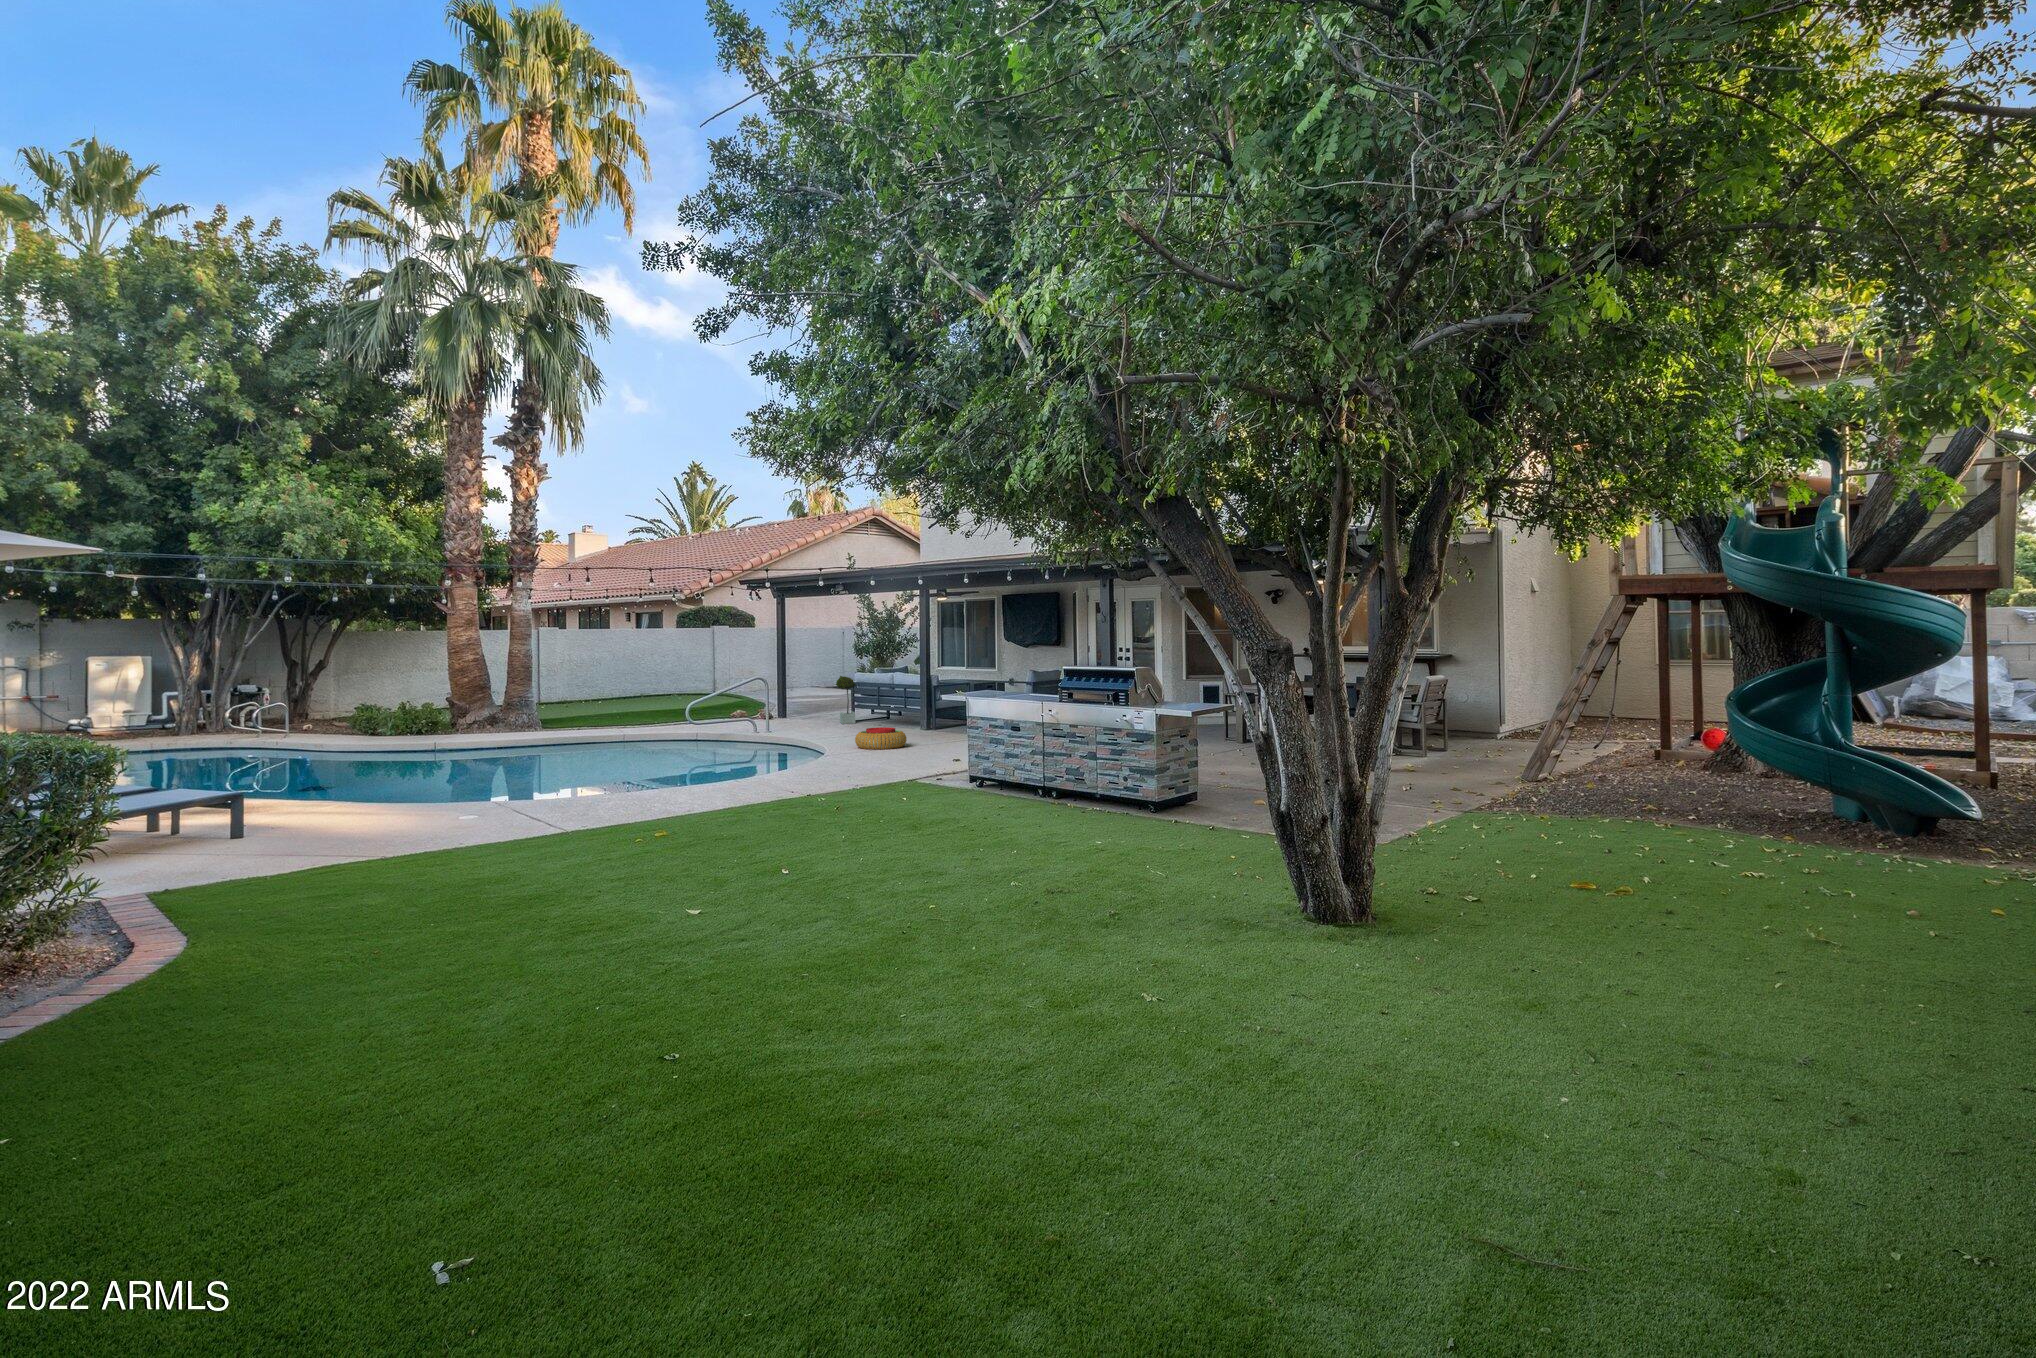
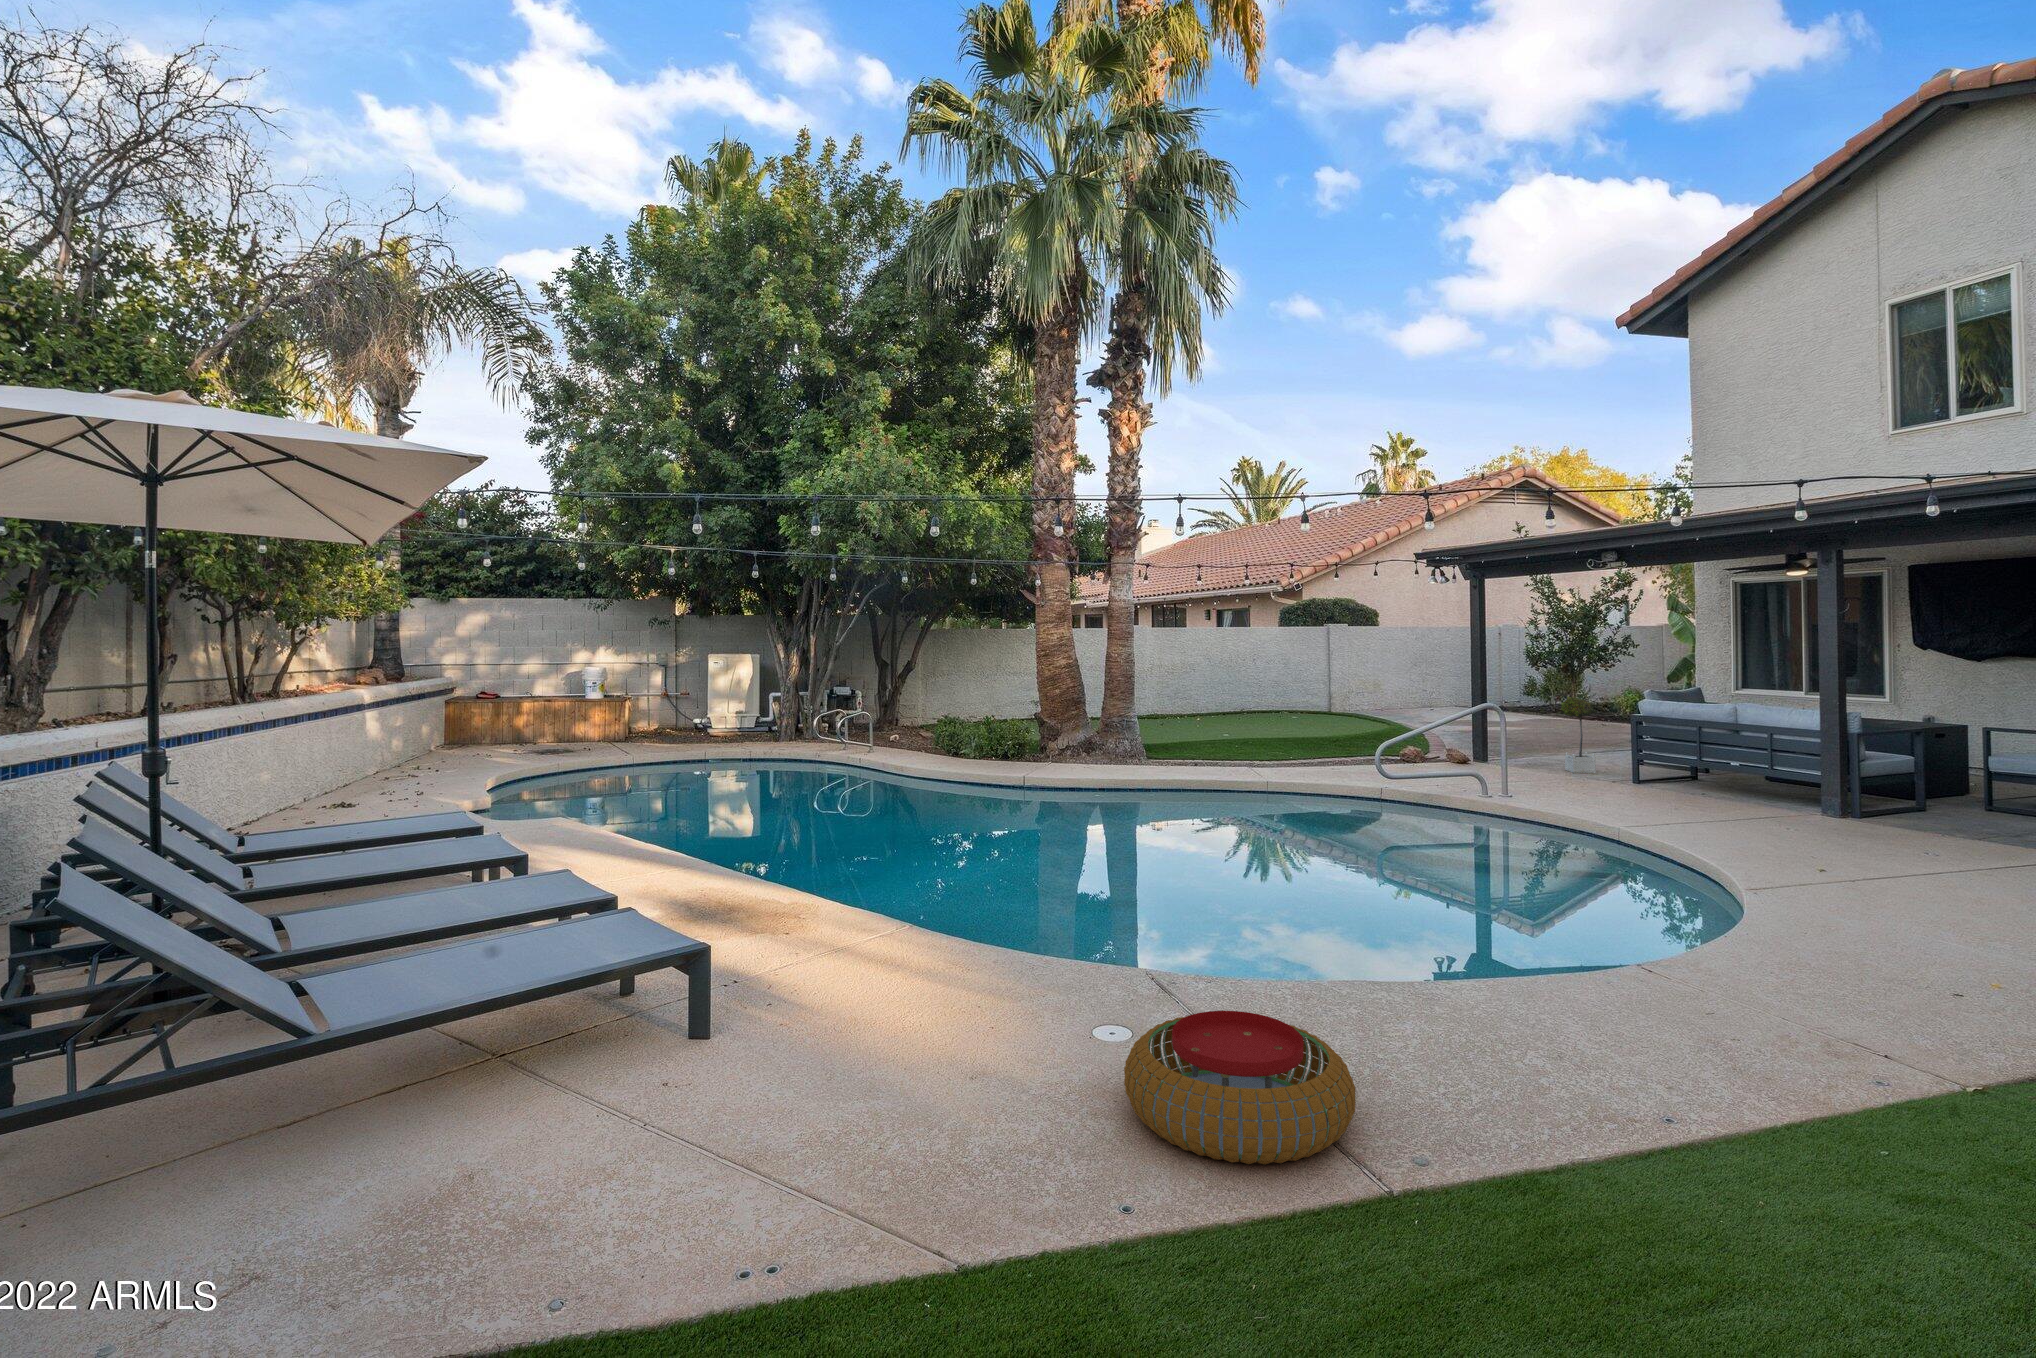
pouf: present [855,727,907,749] -> present [1124,1011,1355,1164]

